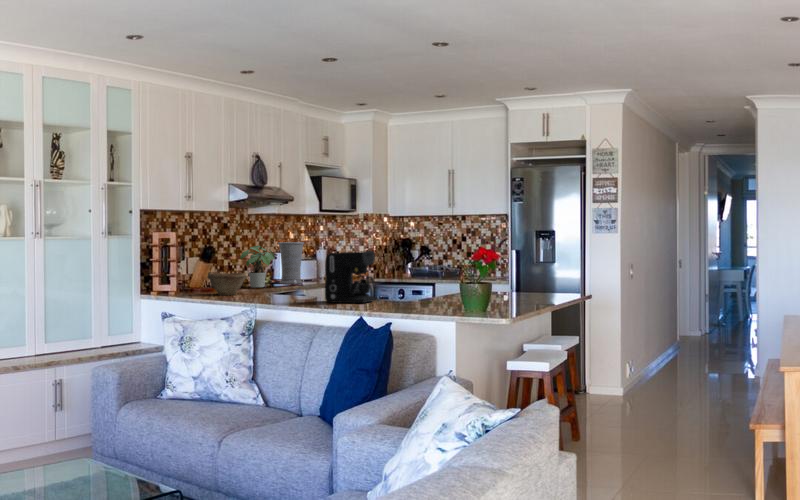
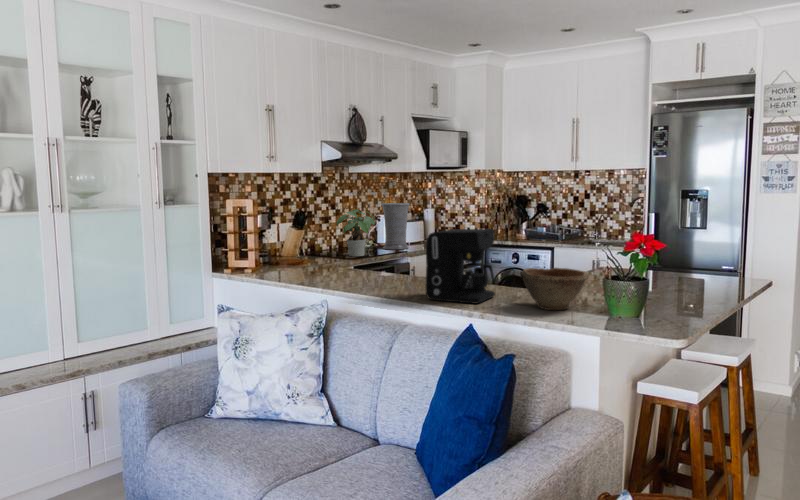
bowl: present [208,273,246,295] -> present [521,268,587,310]

